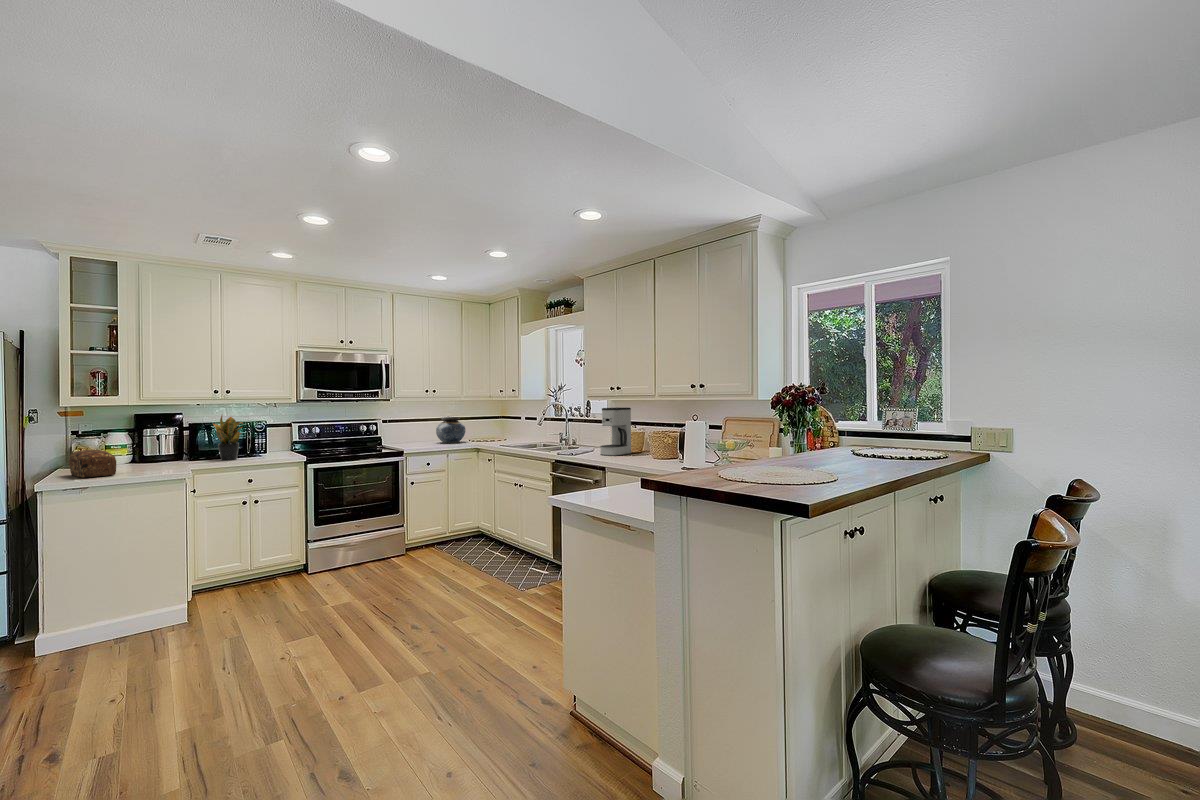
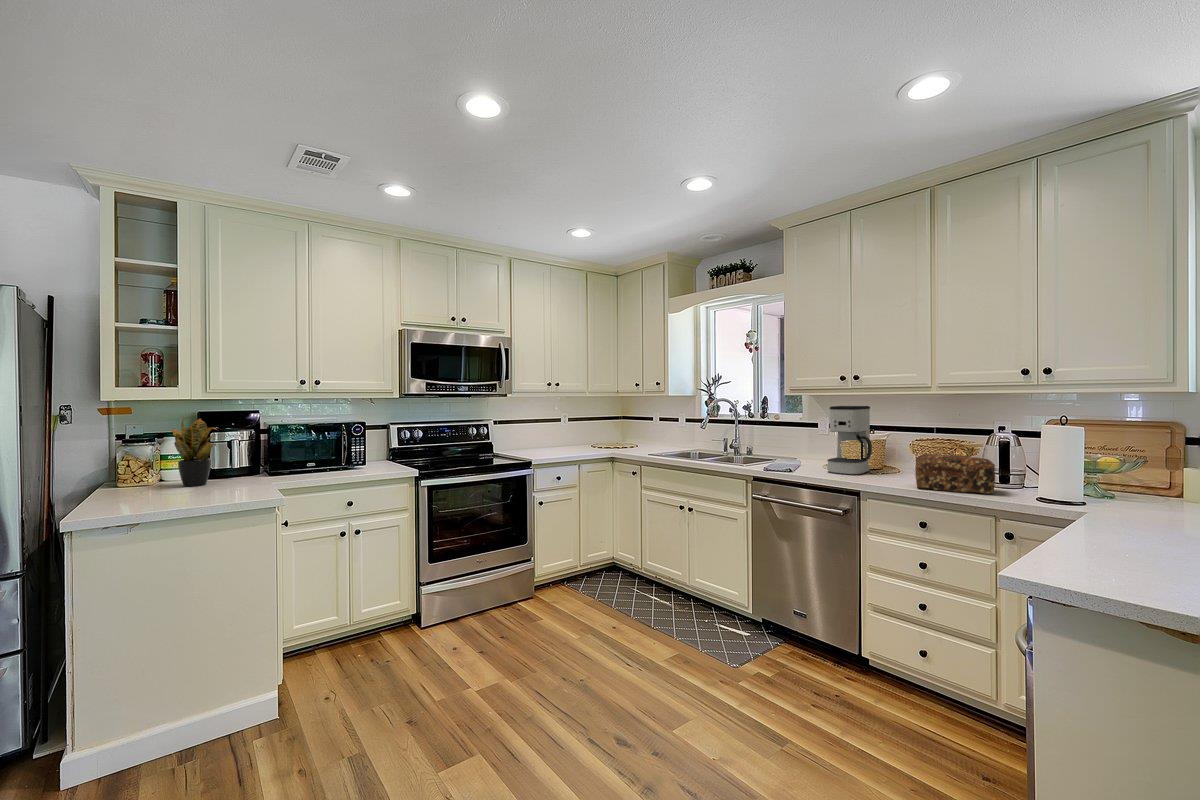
potted plant: present [213,415,242,460] -> present [171,417,217,486]
vase: present [436,417,465,444] -> none [557,417,593,450]
bread loaf: present [69,450,116,478] -> present [915,454,995,494]

